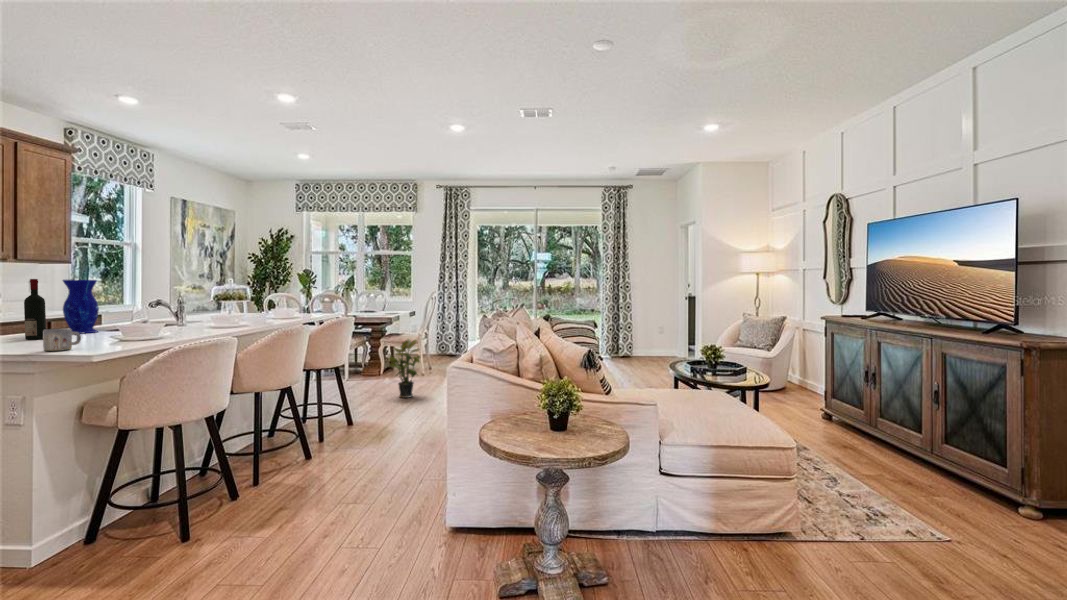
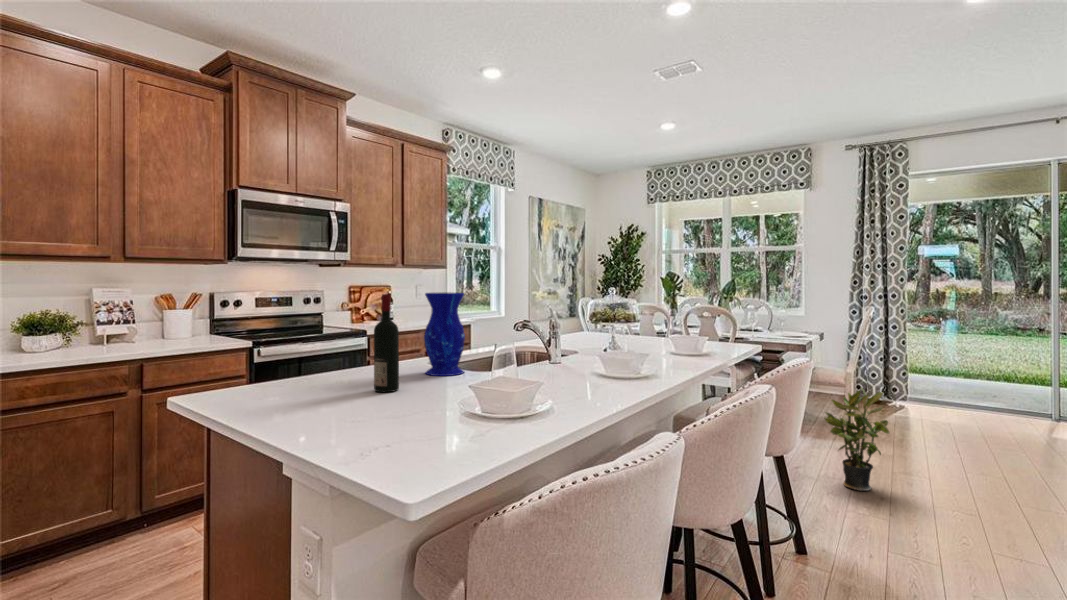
mug: present [43,329,81,351] -> none [362,411,426,469]

